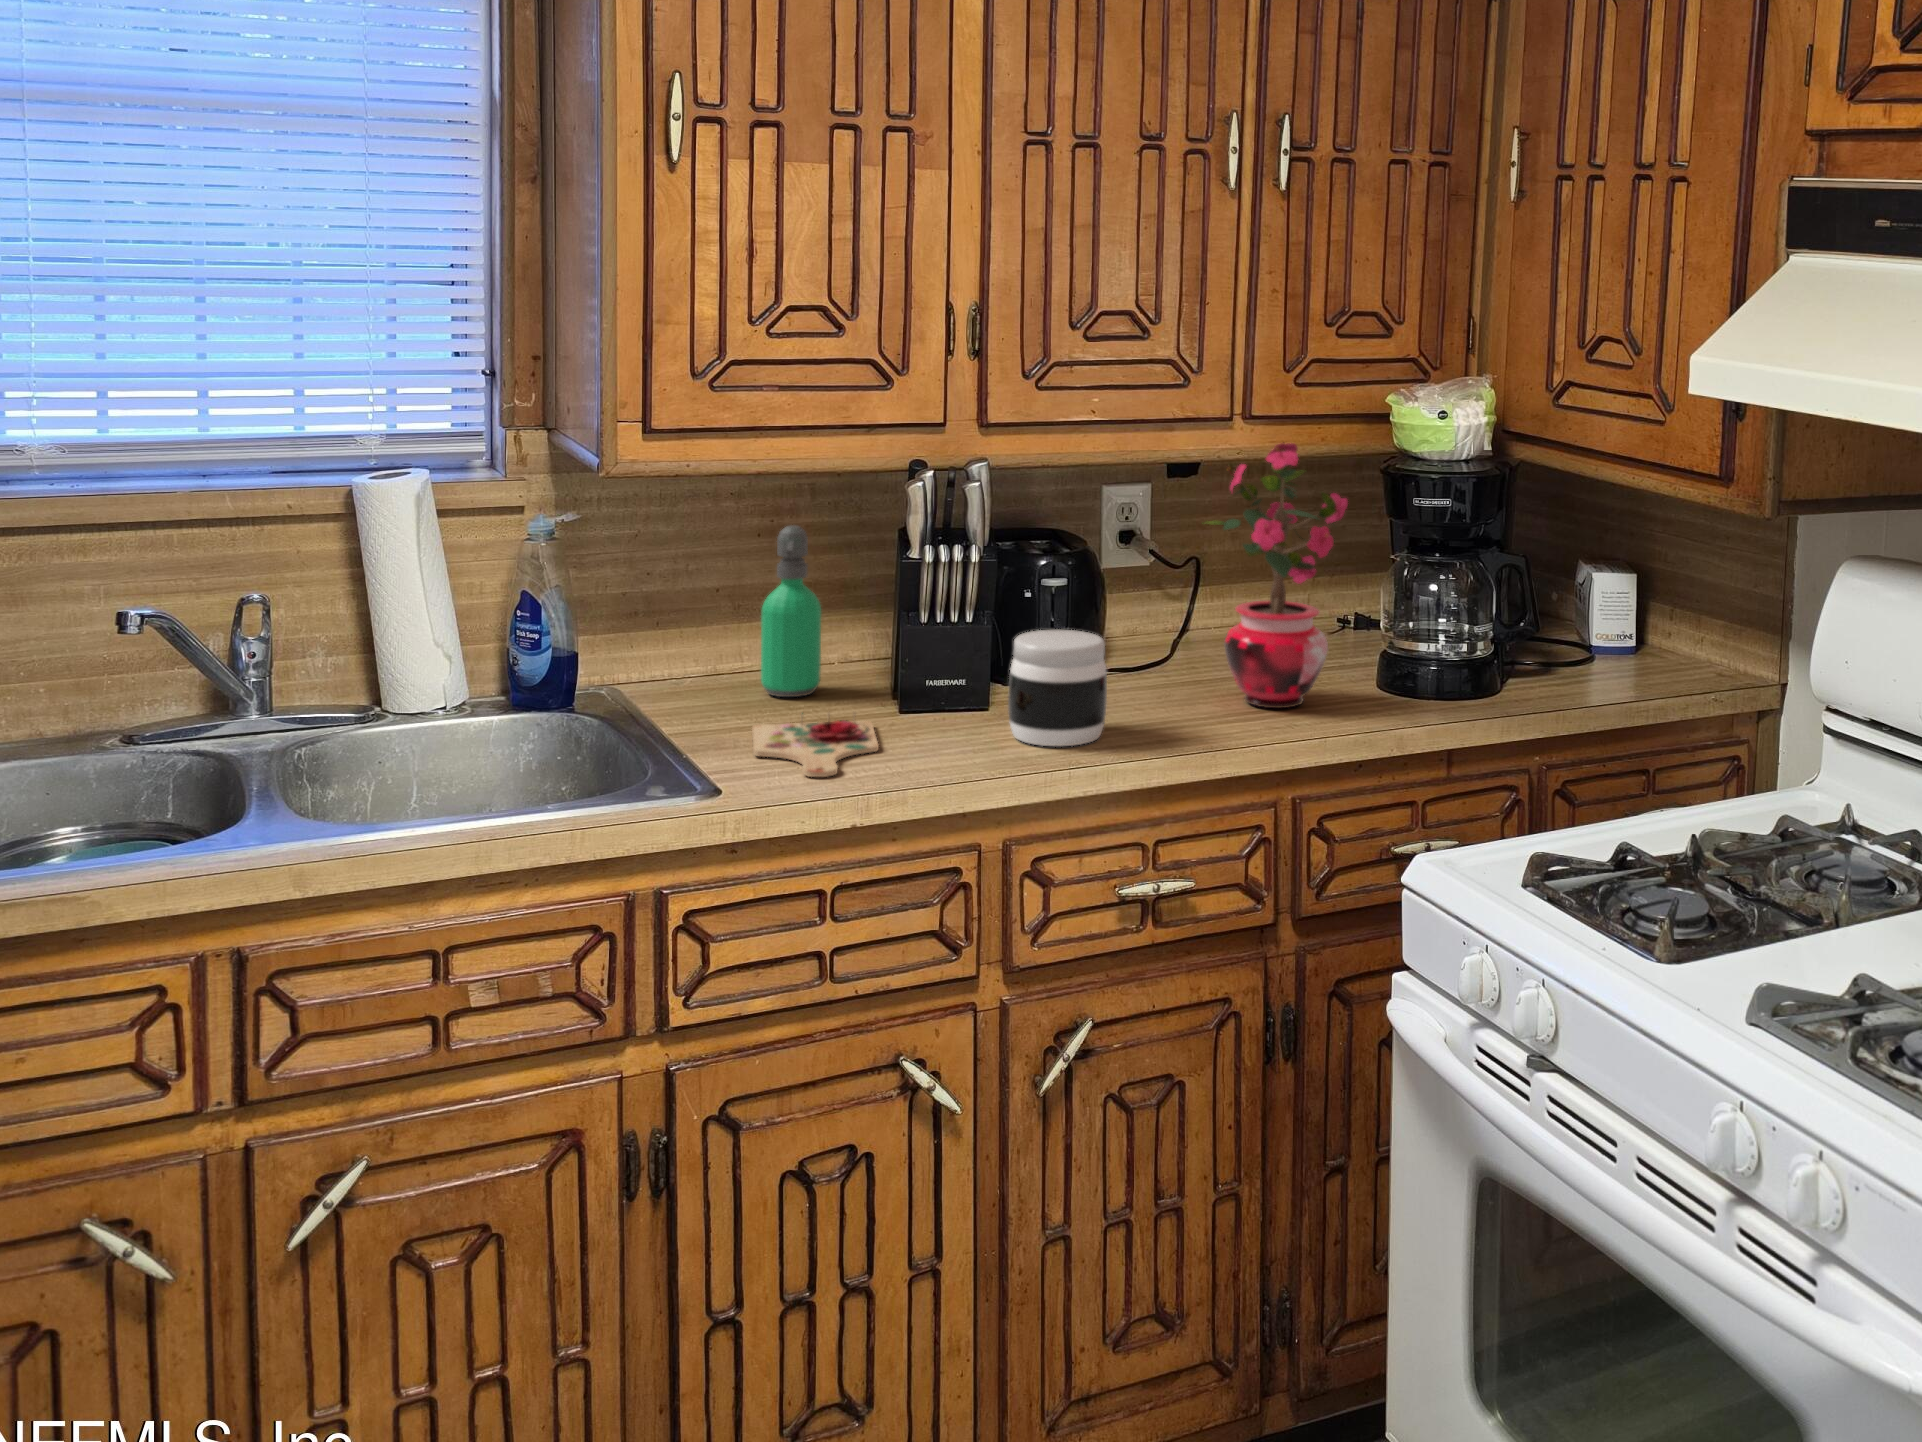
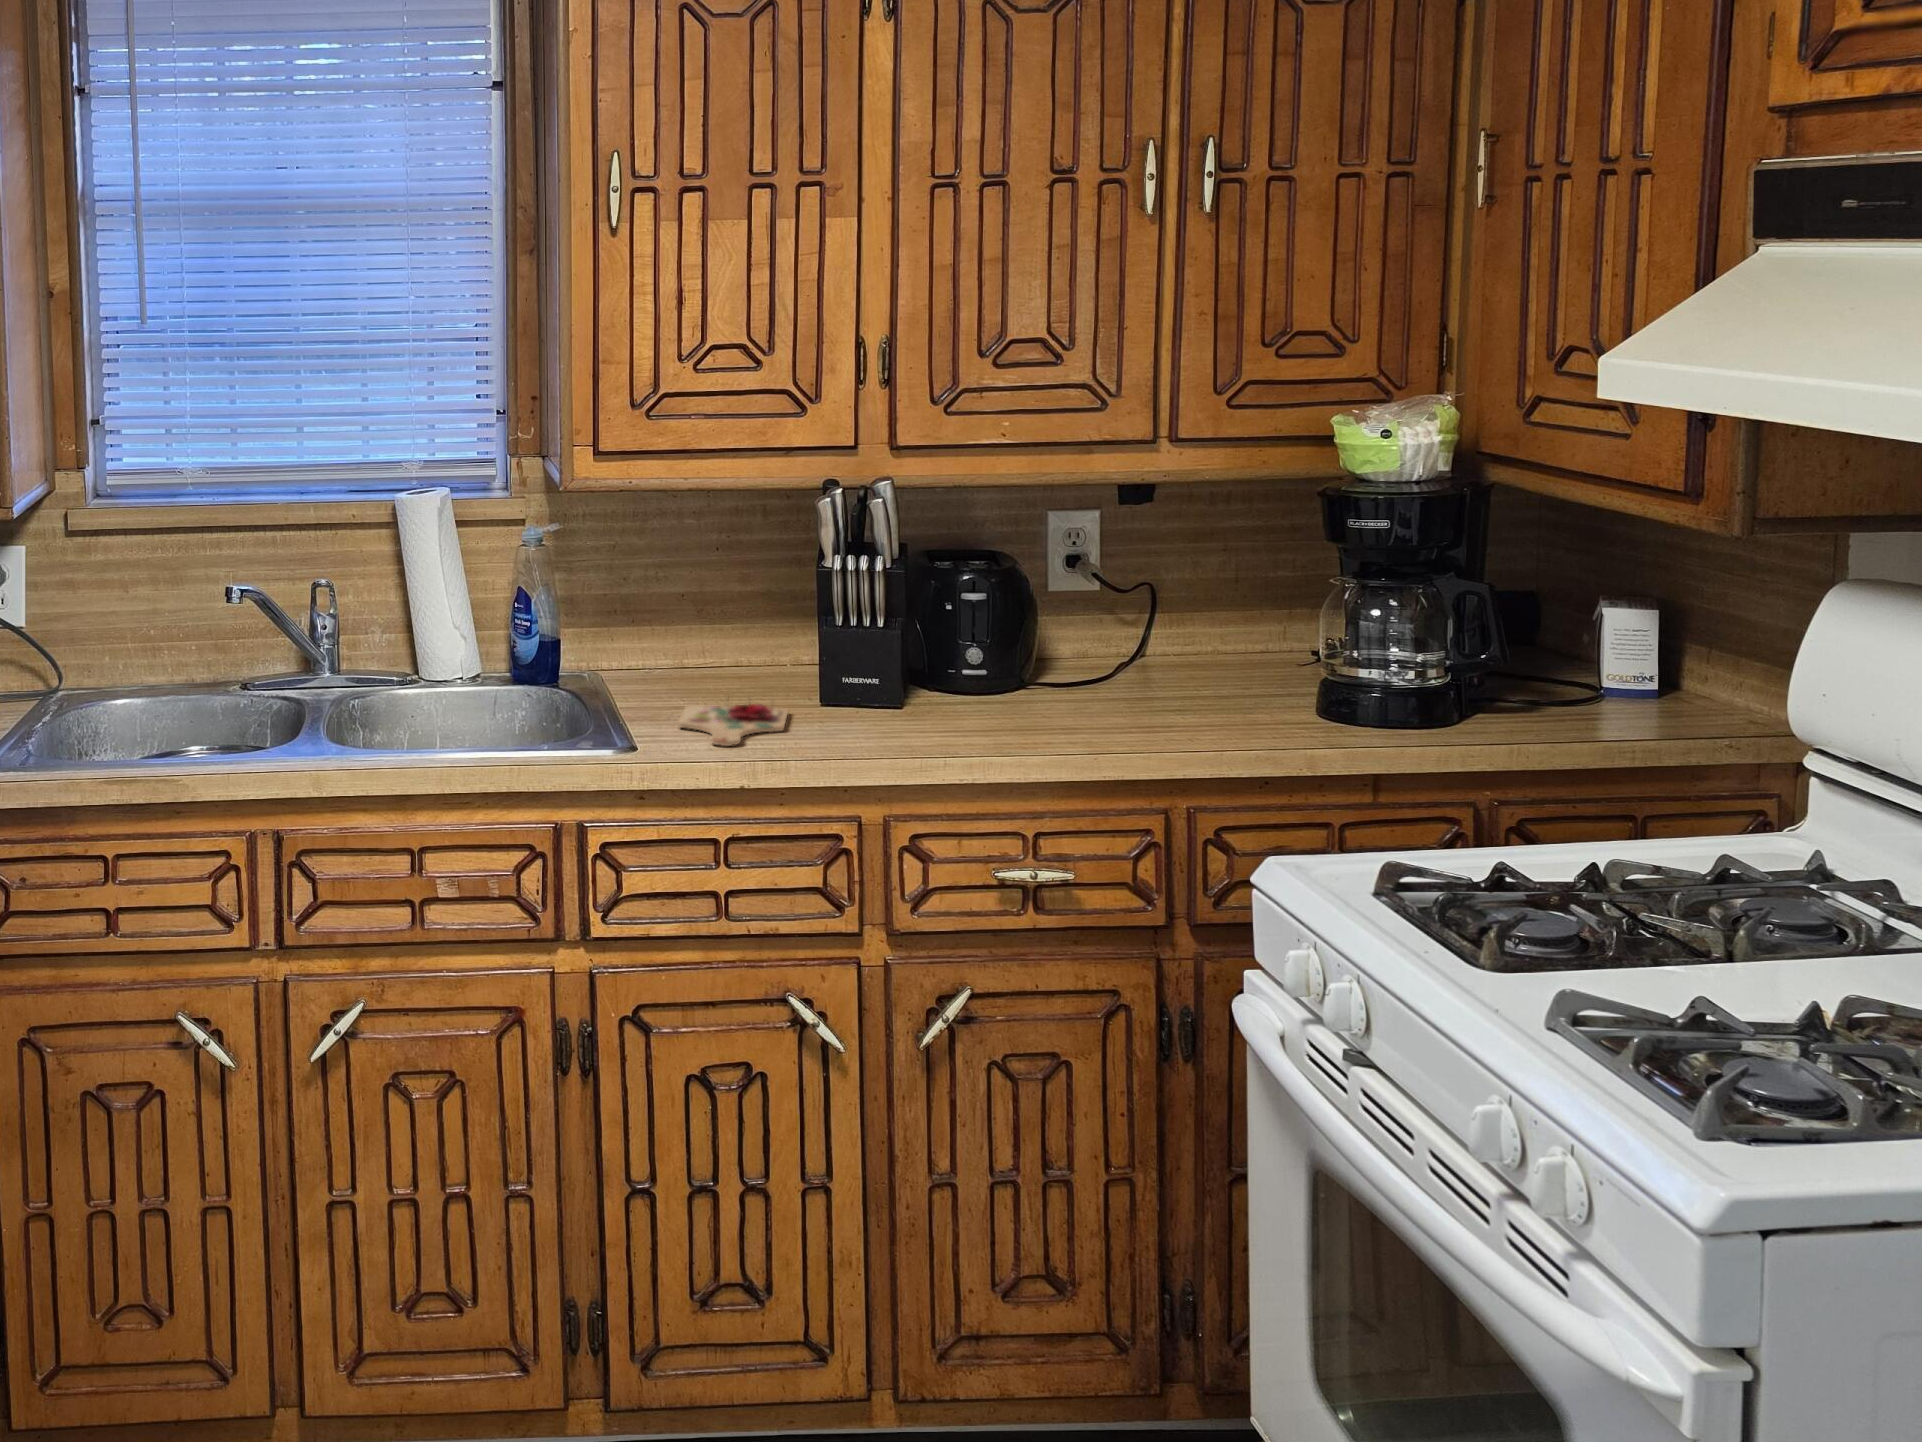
potted plant: present [1206,442,1348,708] -> none [1107,461,1269,722]
soap dispenser: present [761,526,821,697] -> none [708,538,759,688]
jar: present [1008,630,1107,746] -> none [905,634,996,738]

